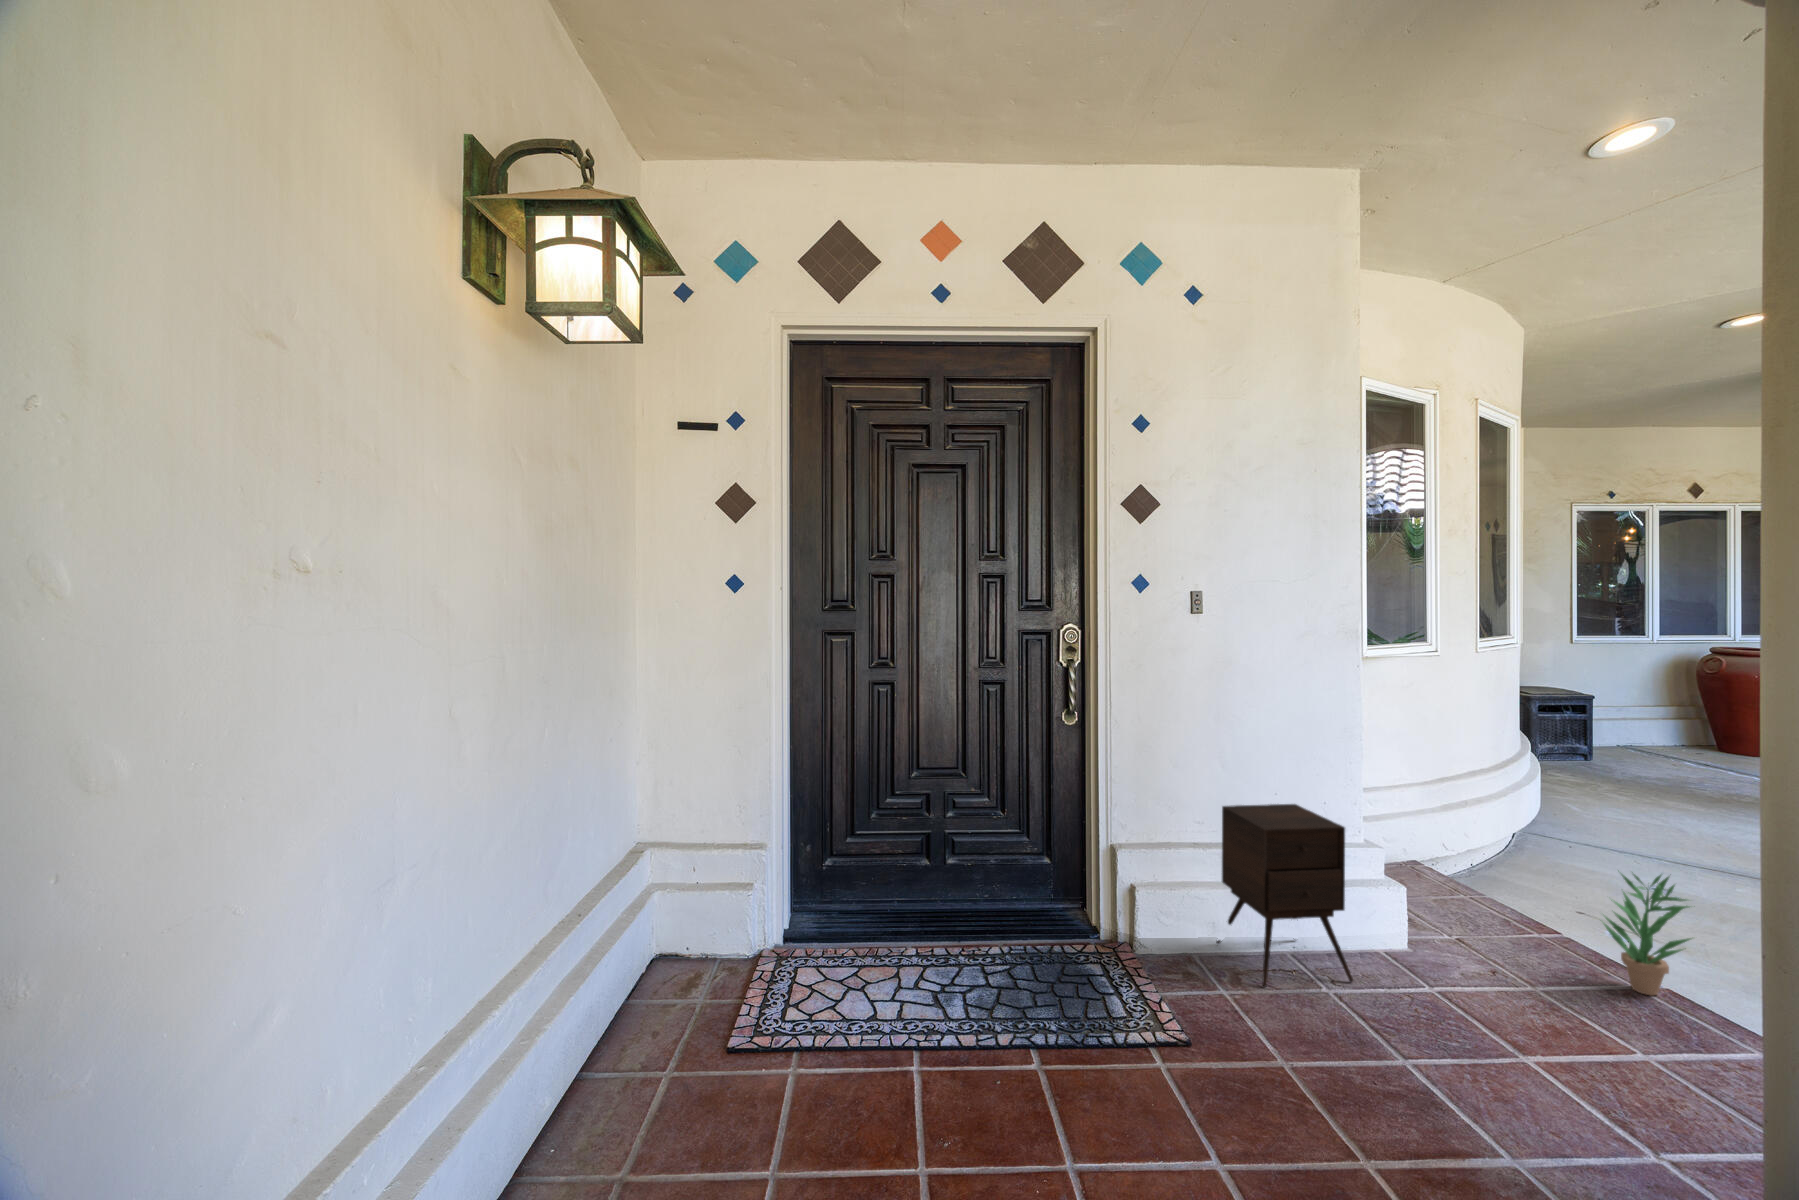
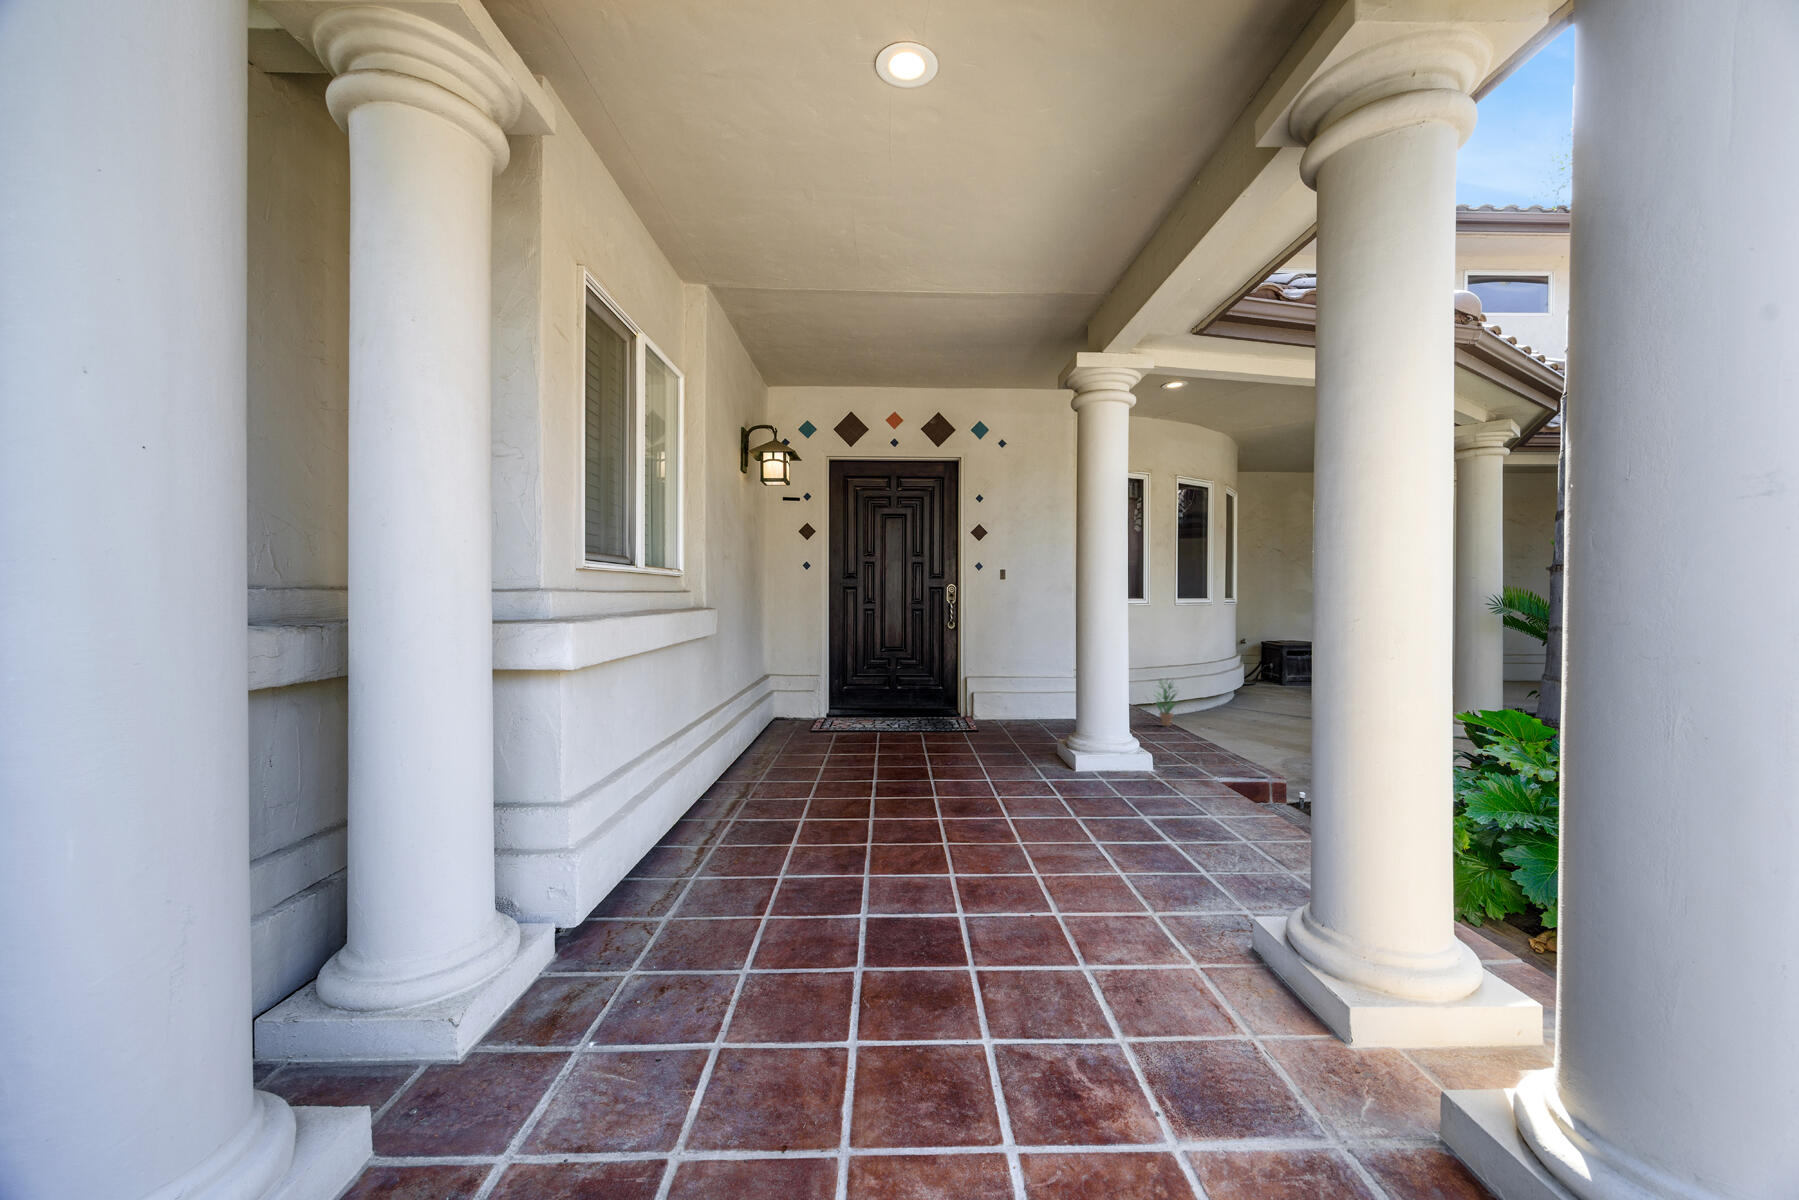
side table: present [1216,804,1353,987] -> none [1009,659,1055,725]

